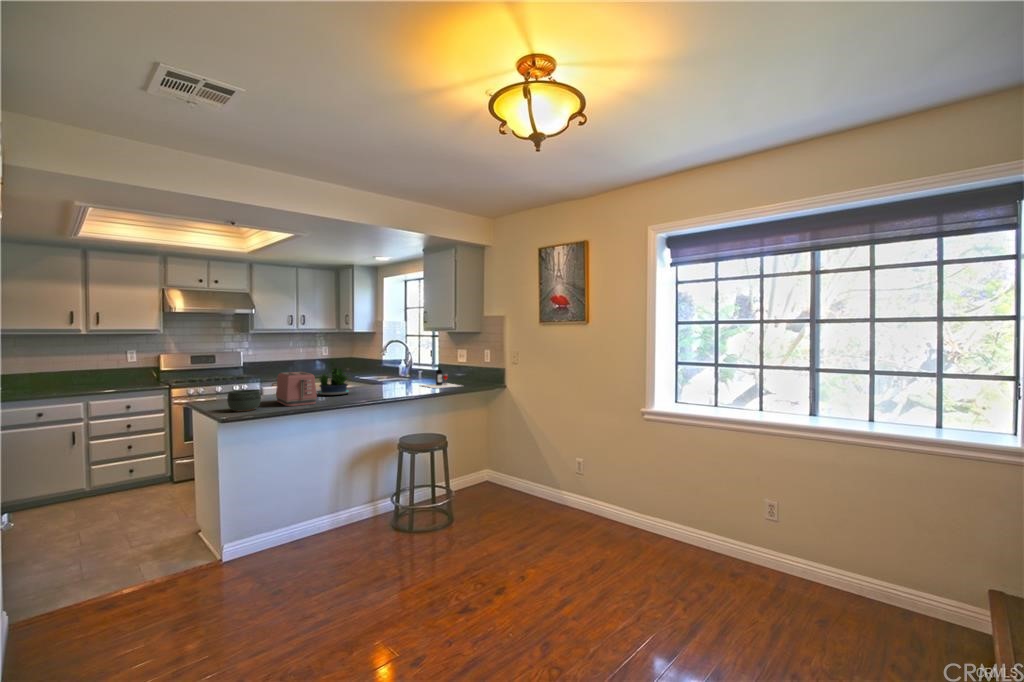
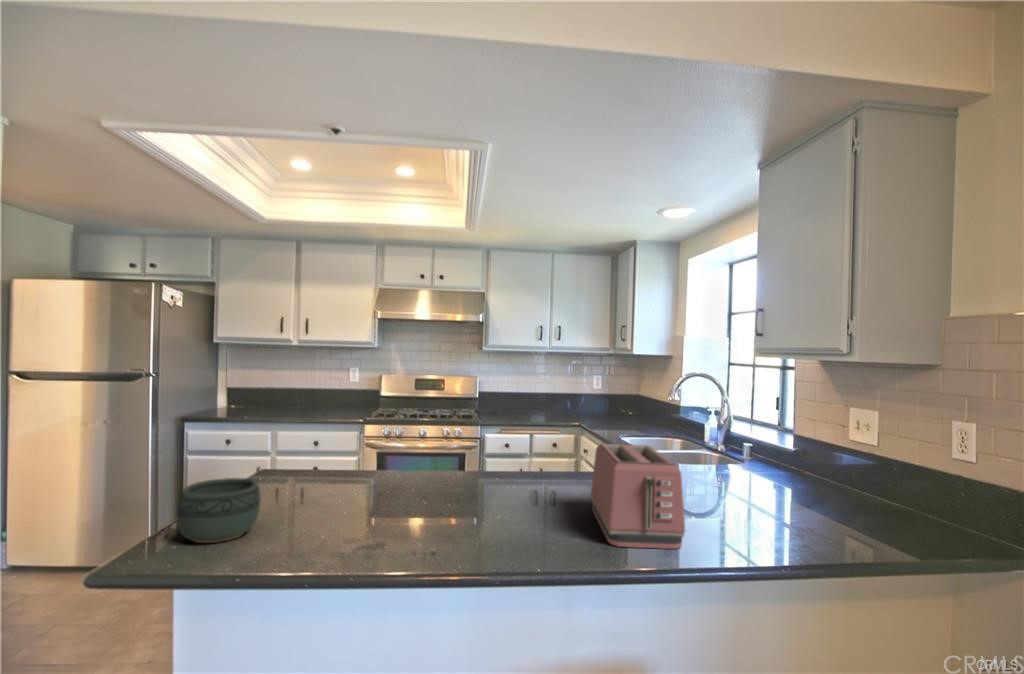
wine bottle: present [423,364,460,388] -> none [729,447,876,530]
potted plant: present [317,368,351,395] -> none [462,433,544,503]
toaster: present [276,372,317,406] -> present [591,444,685,549]

